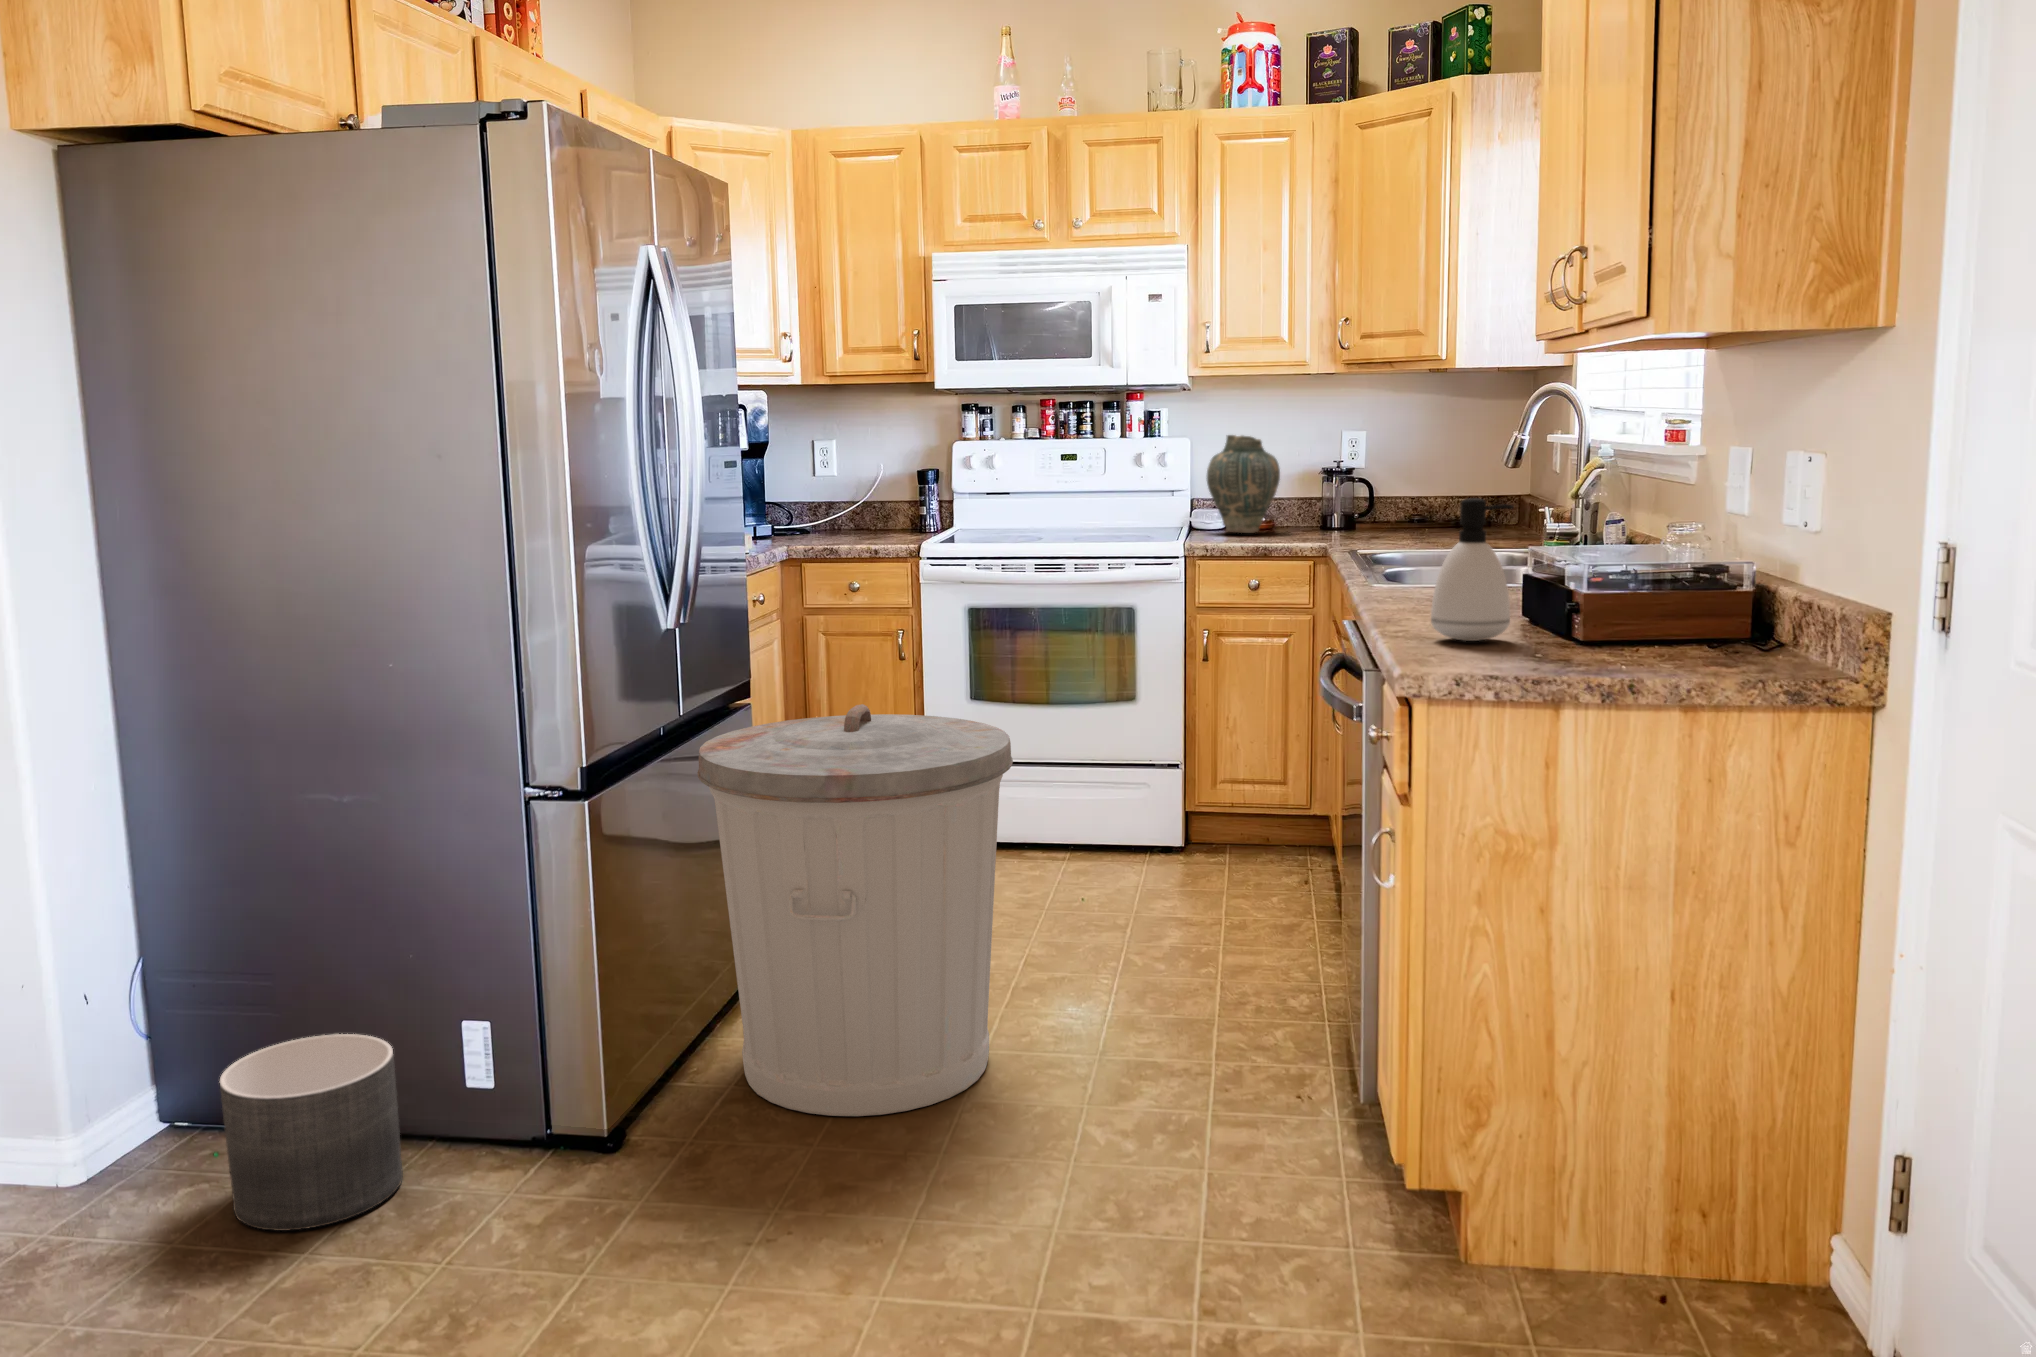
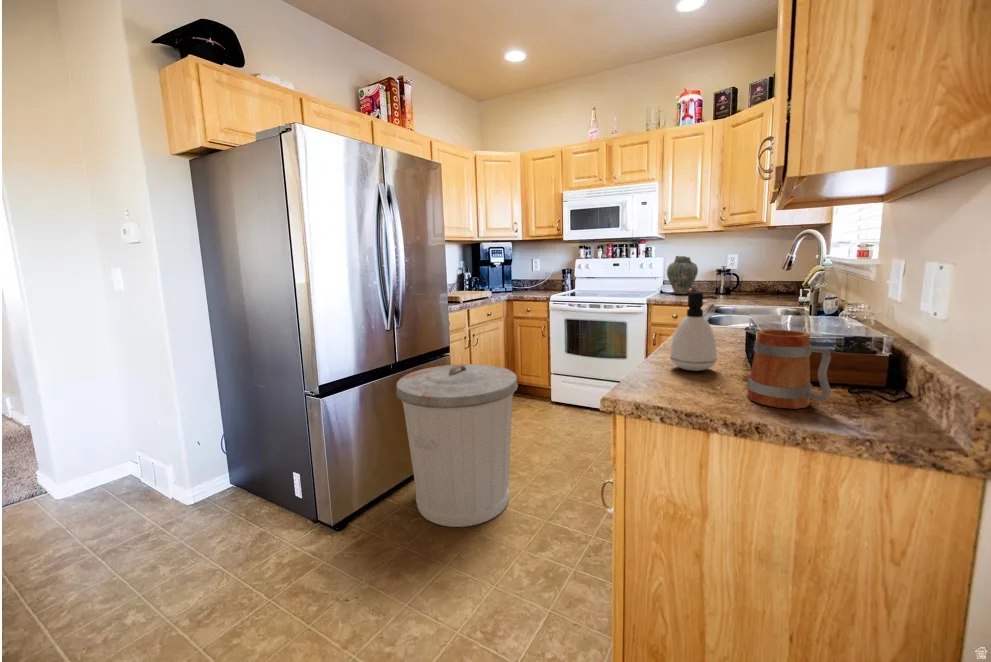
mug: none [1587,552,1703,666] -> present [747,330,831,409]
planter: present [219,1034,403,1231] -> none [228,462,294,532]

